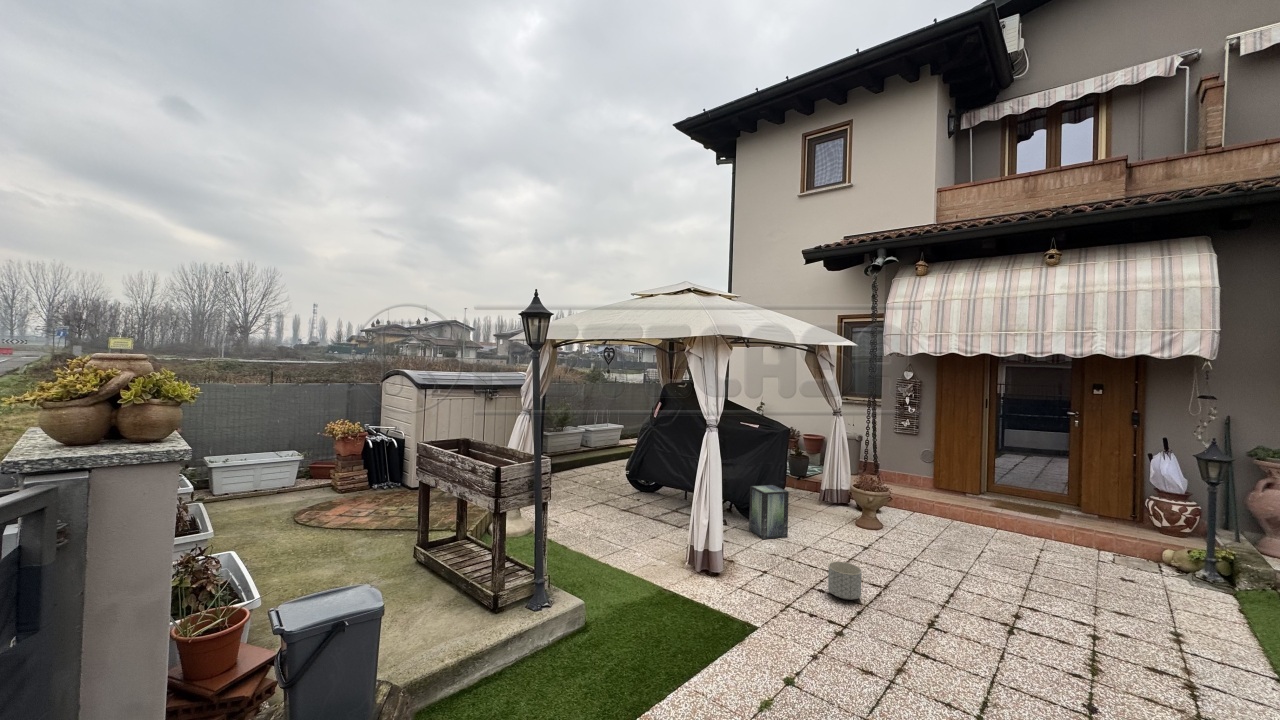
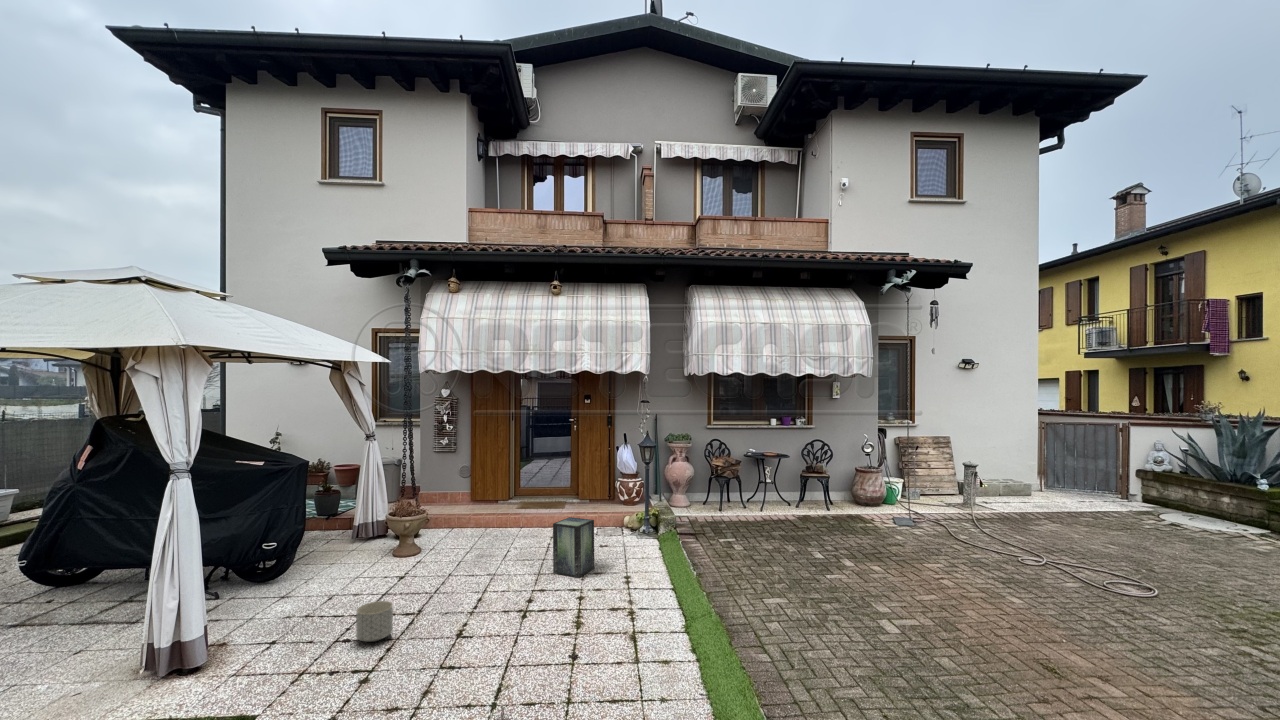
storage box: present [749,485,789,539] -> present [553,517,594,578]

